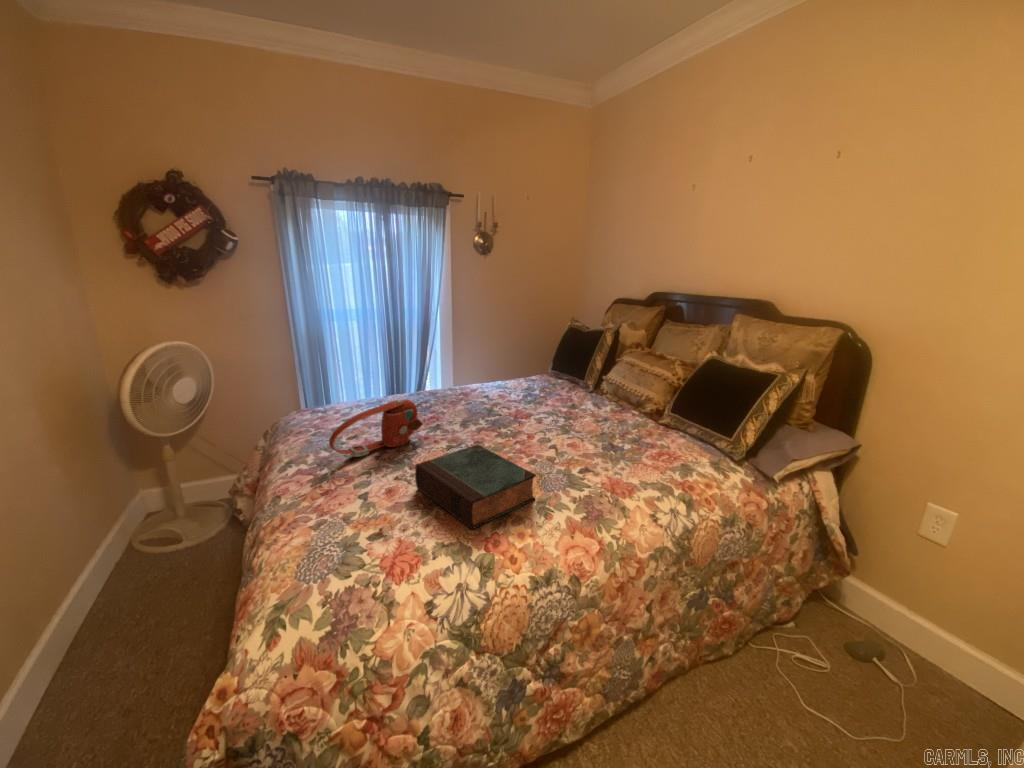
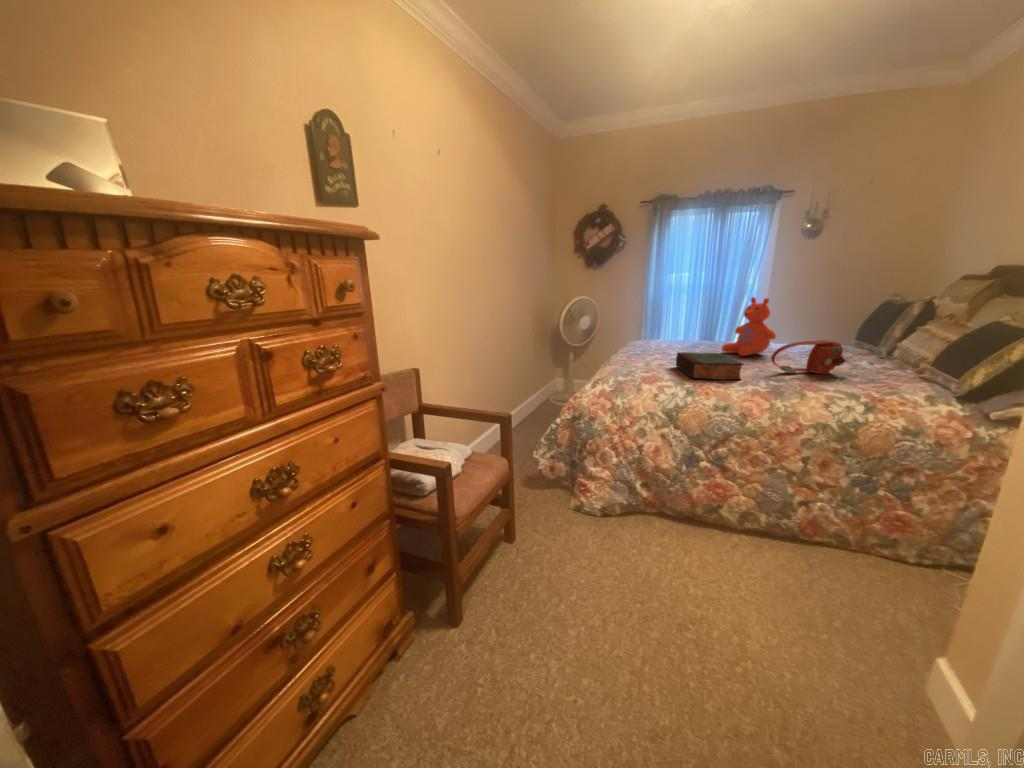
teddy bear: none [448,335,513,424] -> present [722,297,776,356]
handbag: present [329,399,423,457] -> present [771,340,845,375]

